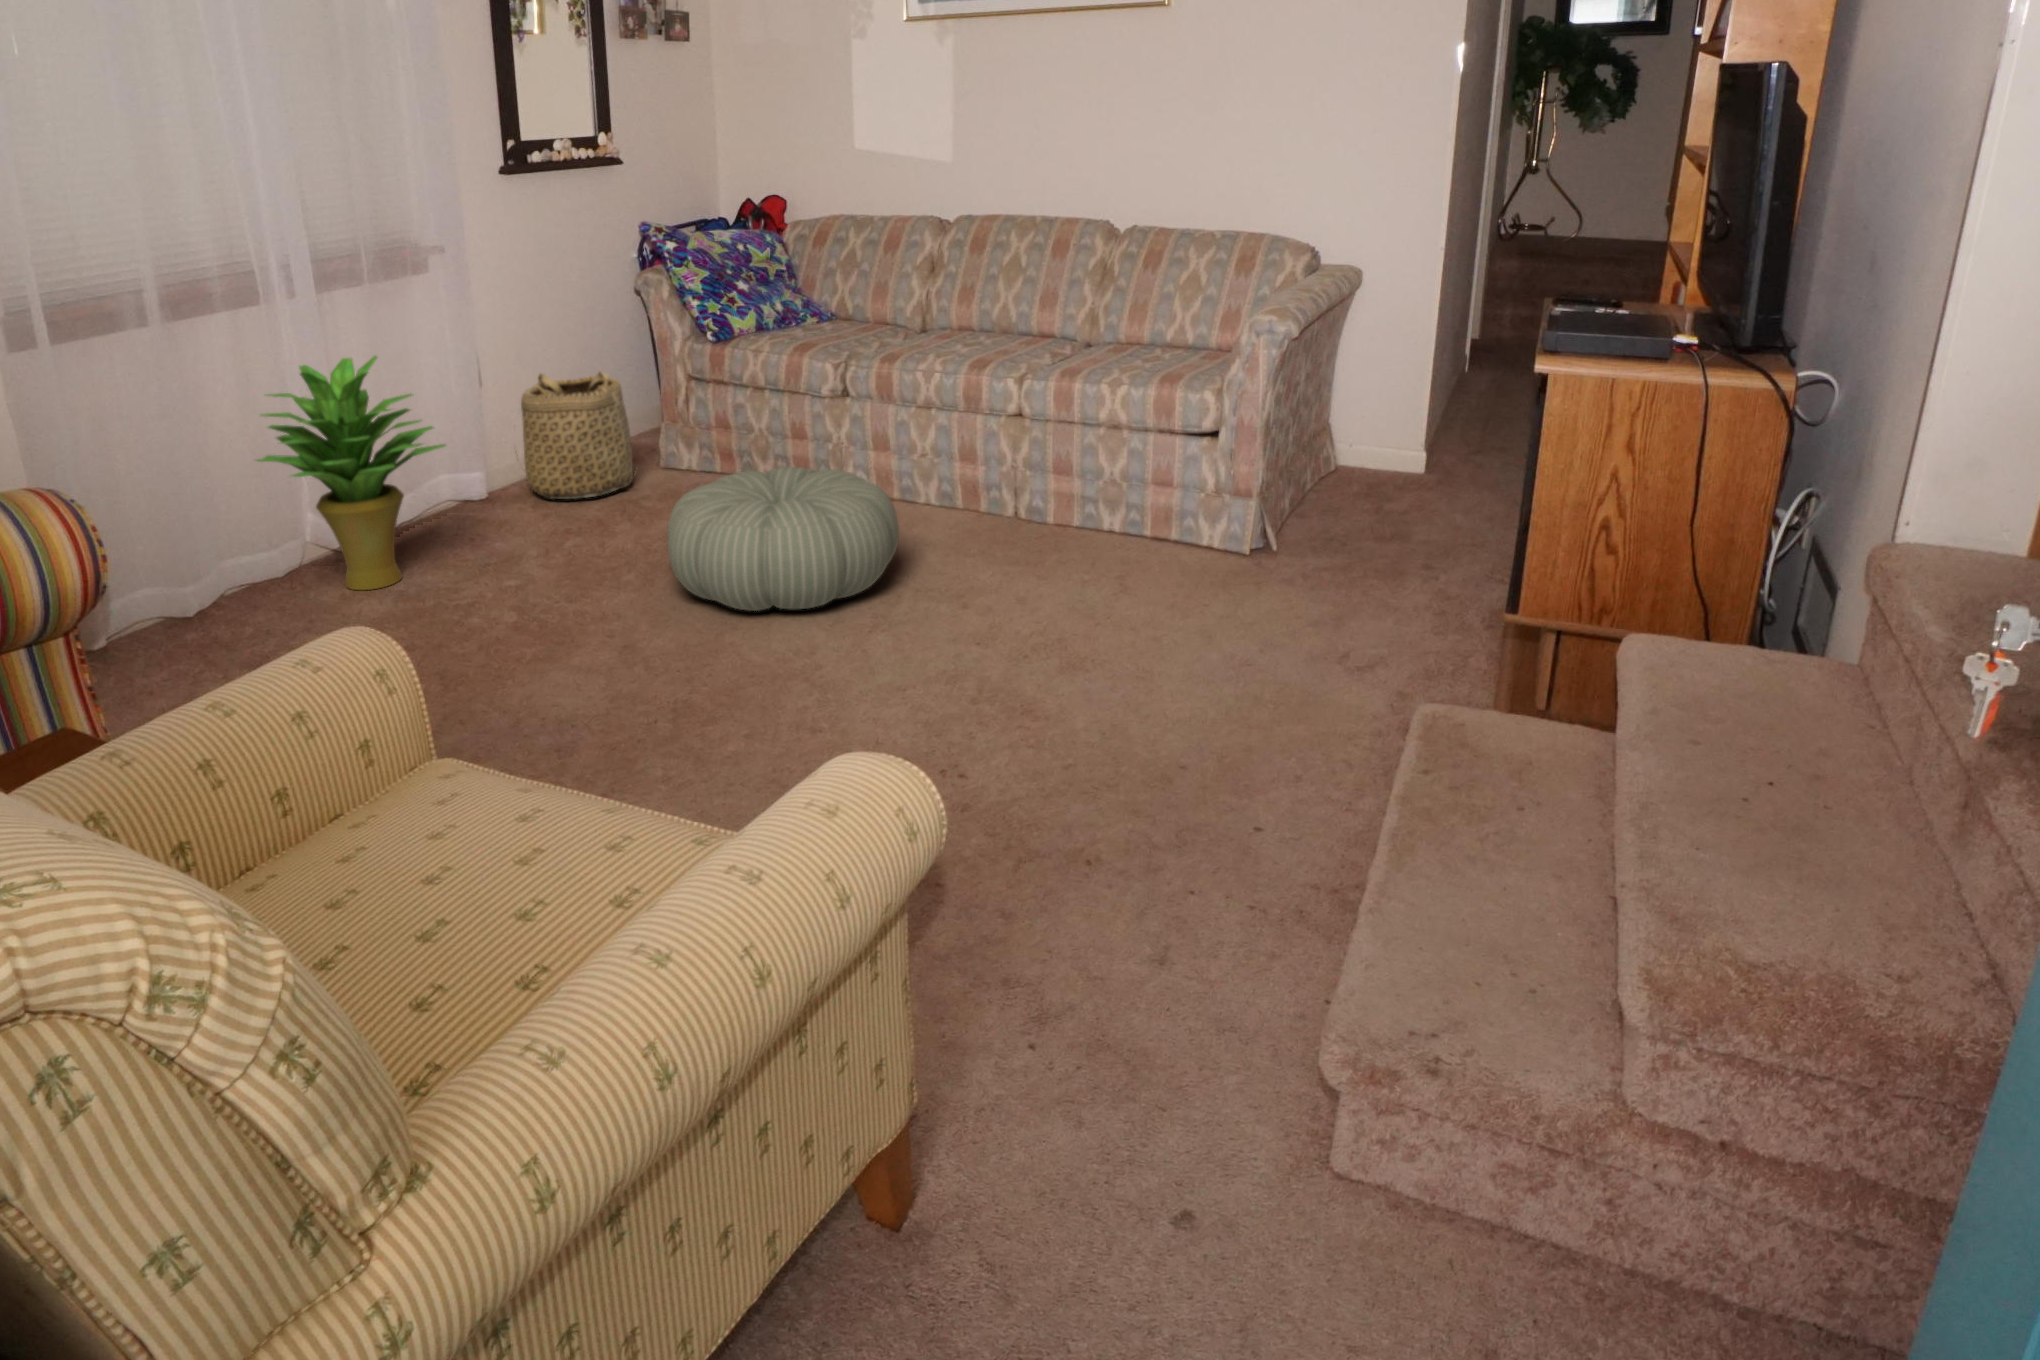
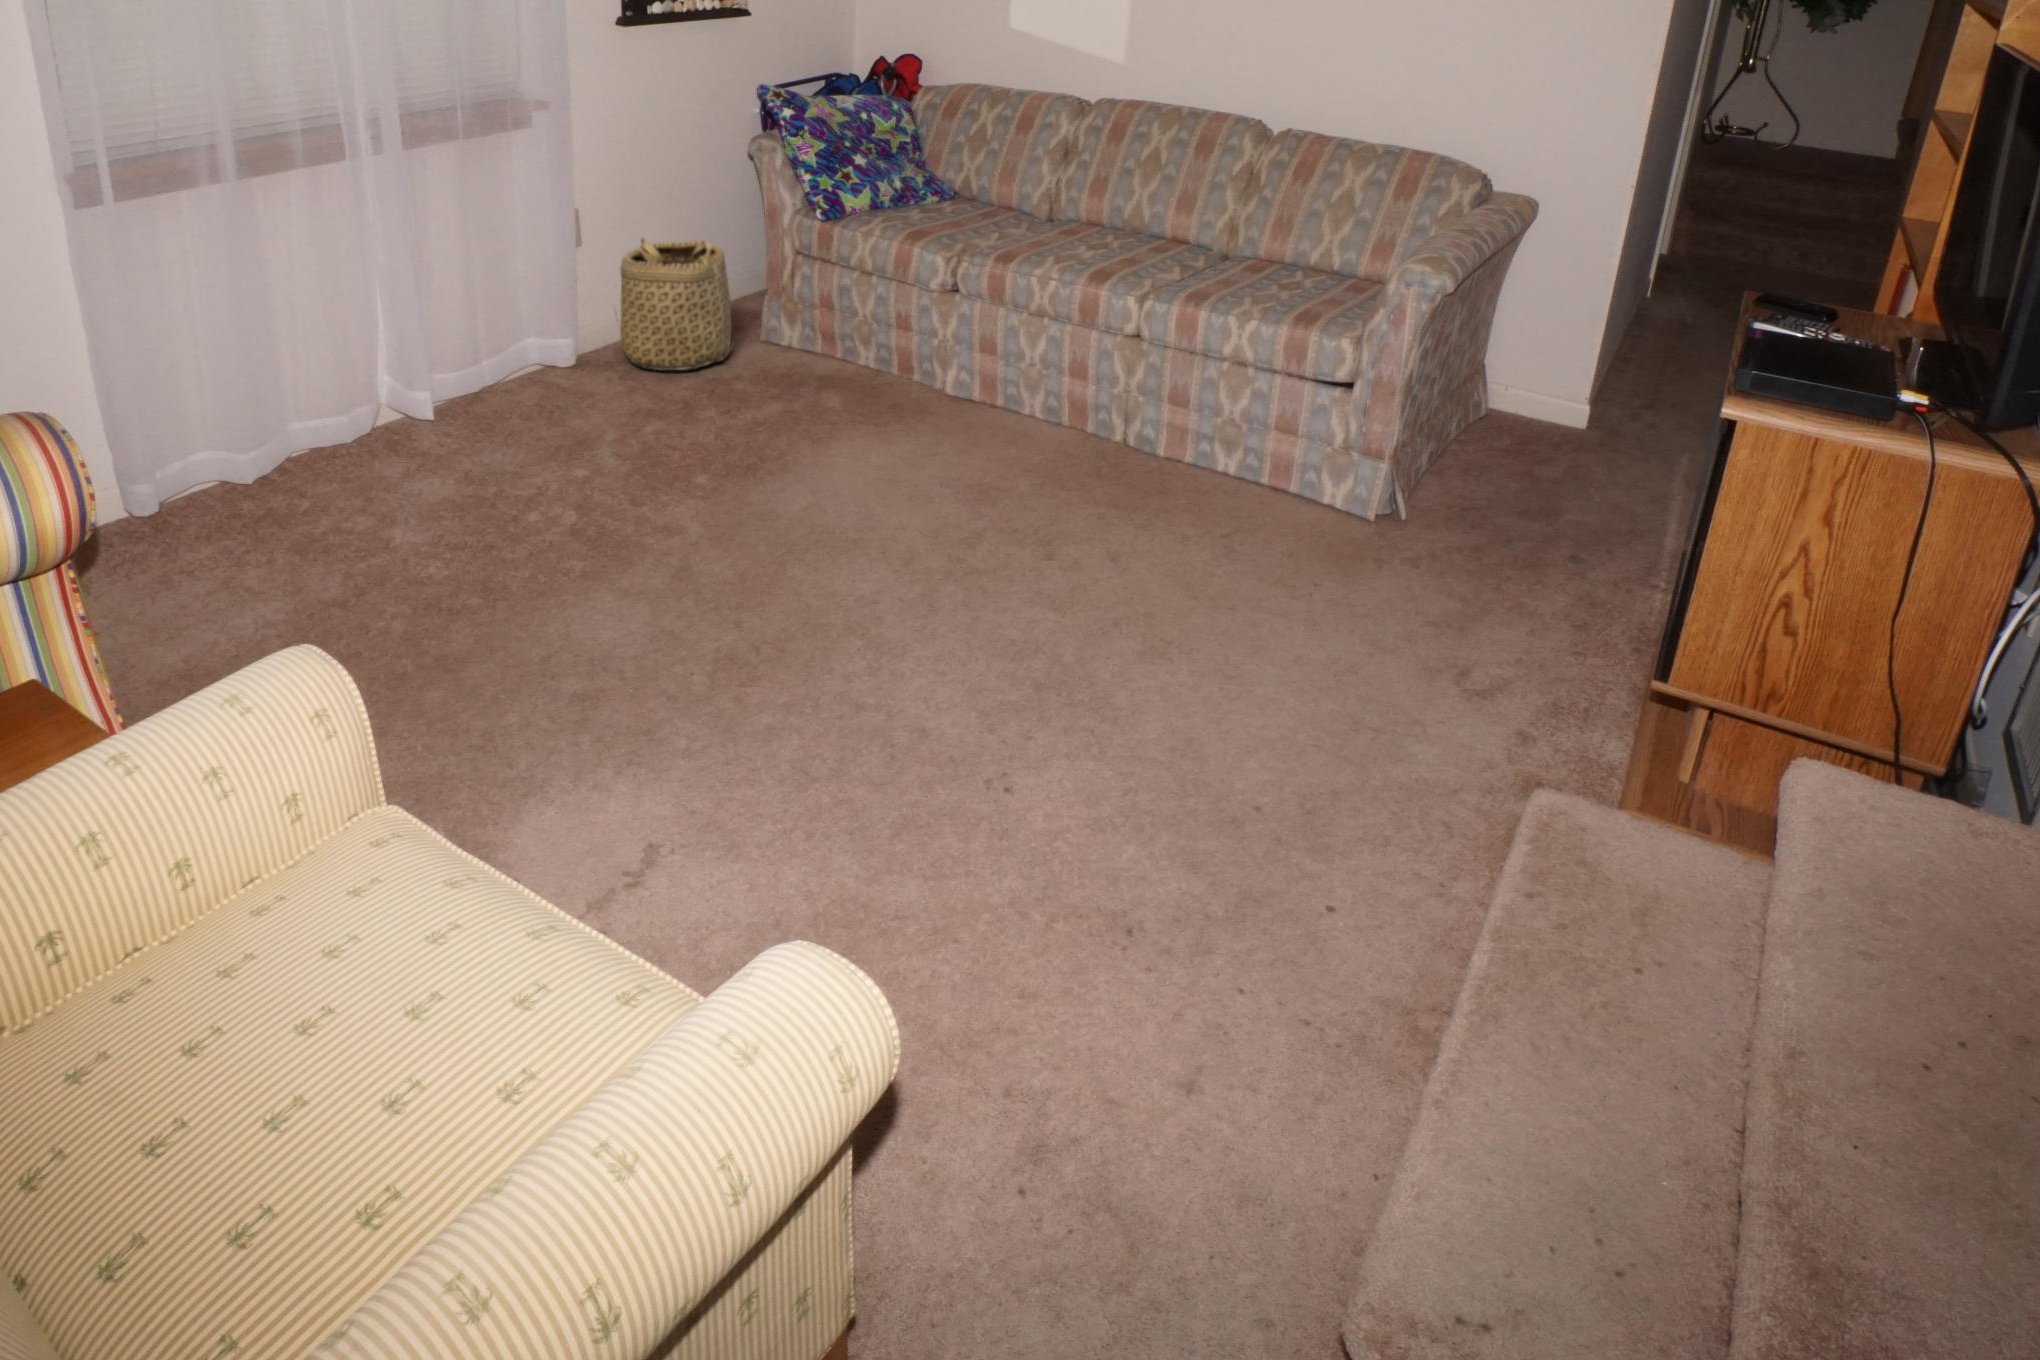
potted plant: present [257,356,445,590] -> none [324,225,525,466]
pouf: present [667,466,899,611] -> none [737,376,985,545]

